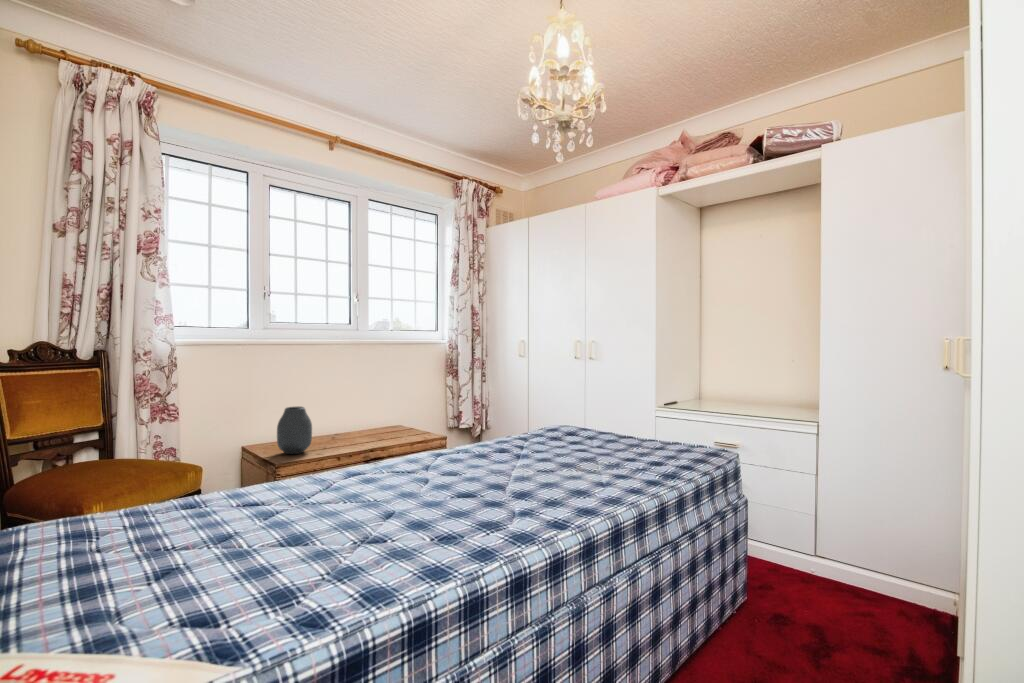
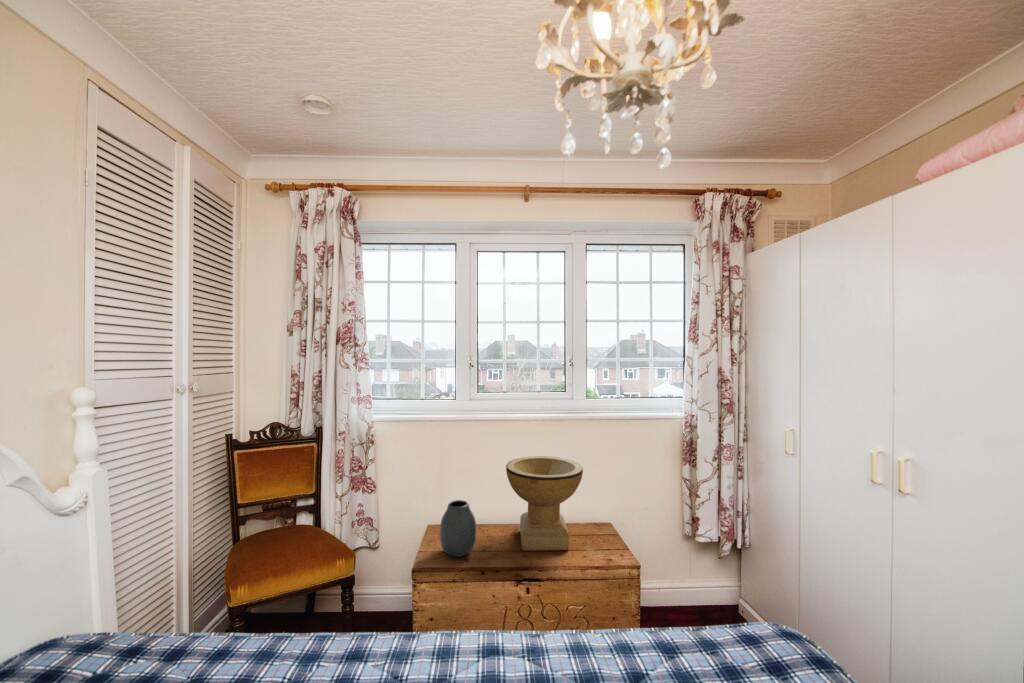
decorative bowl: none [325,374,392,444] -> present [506,456,583,551]

